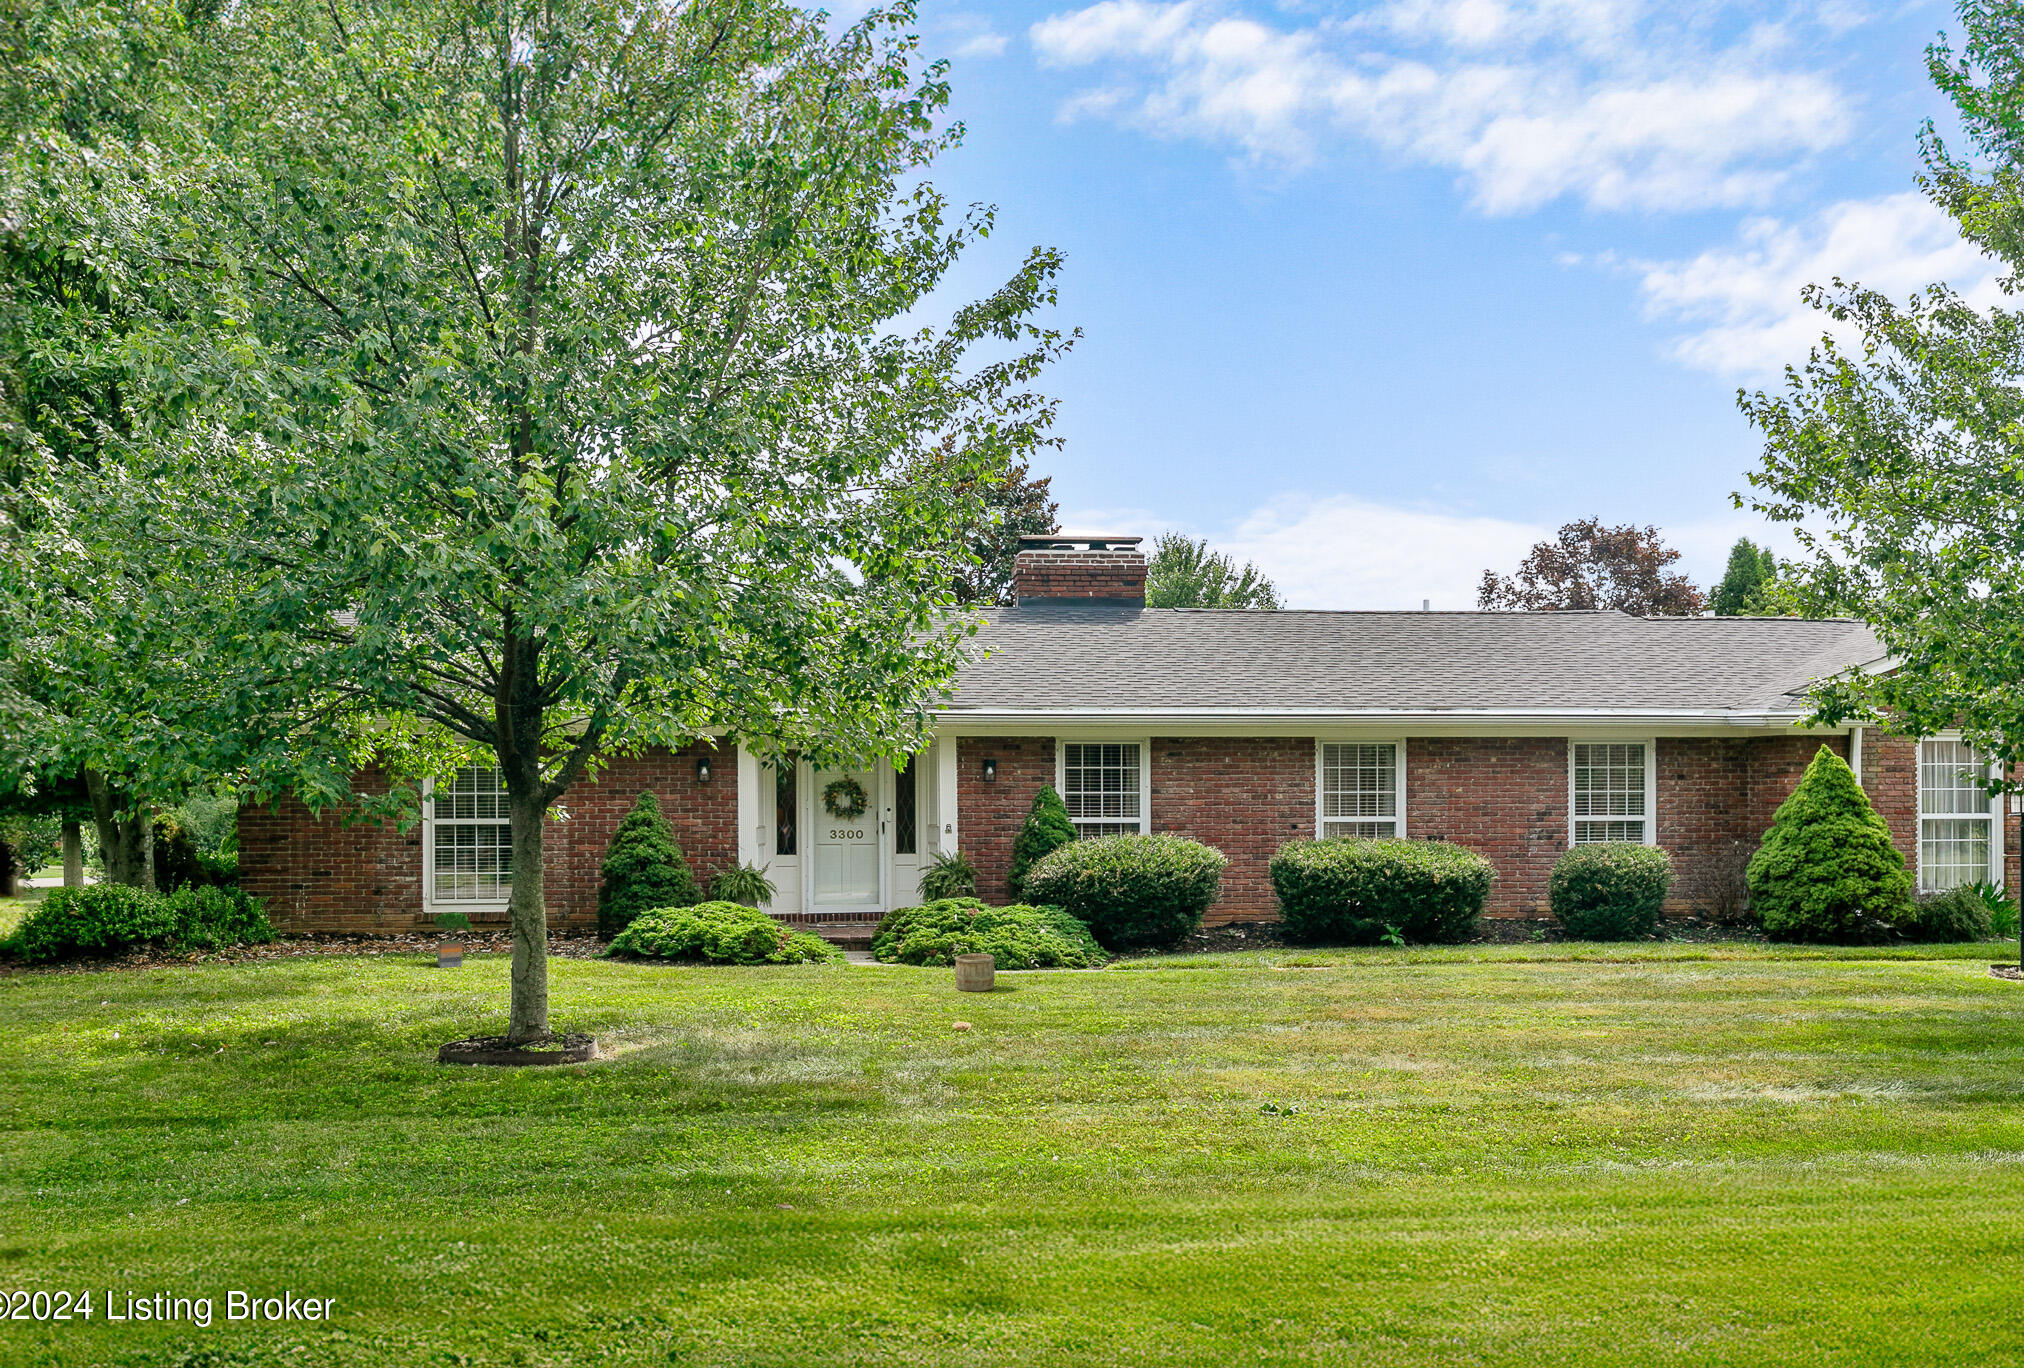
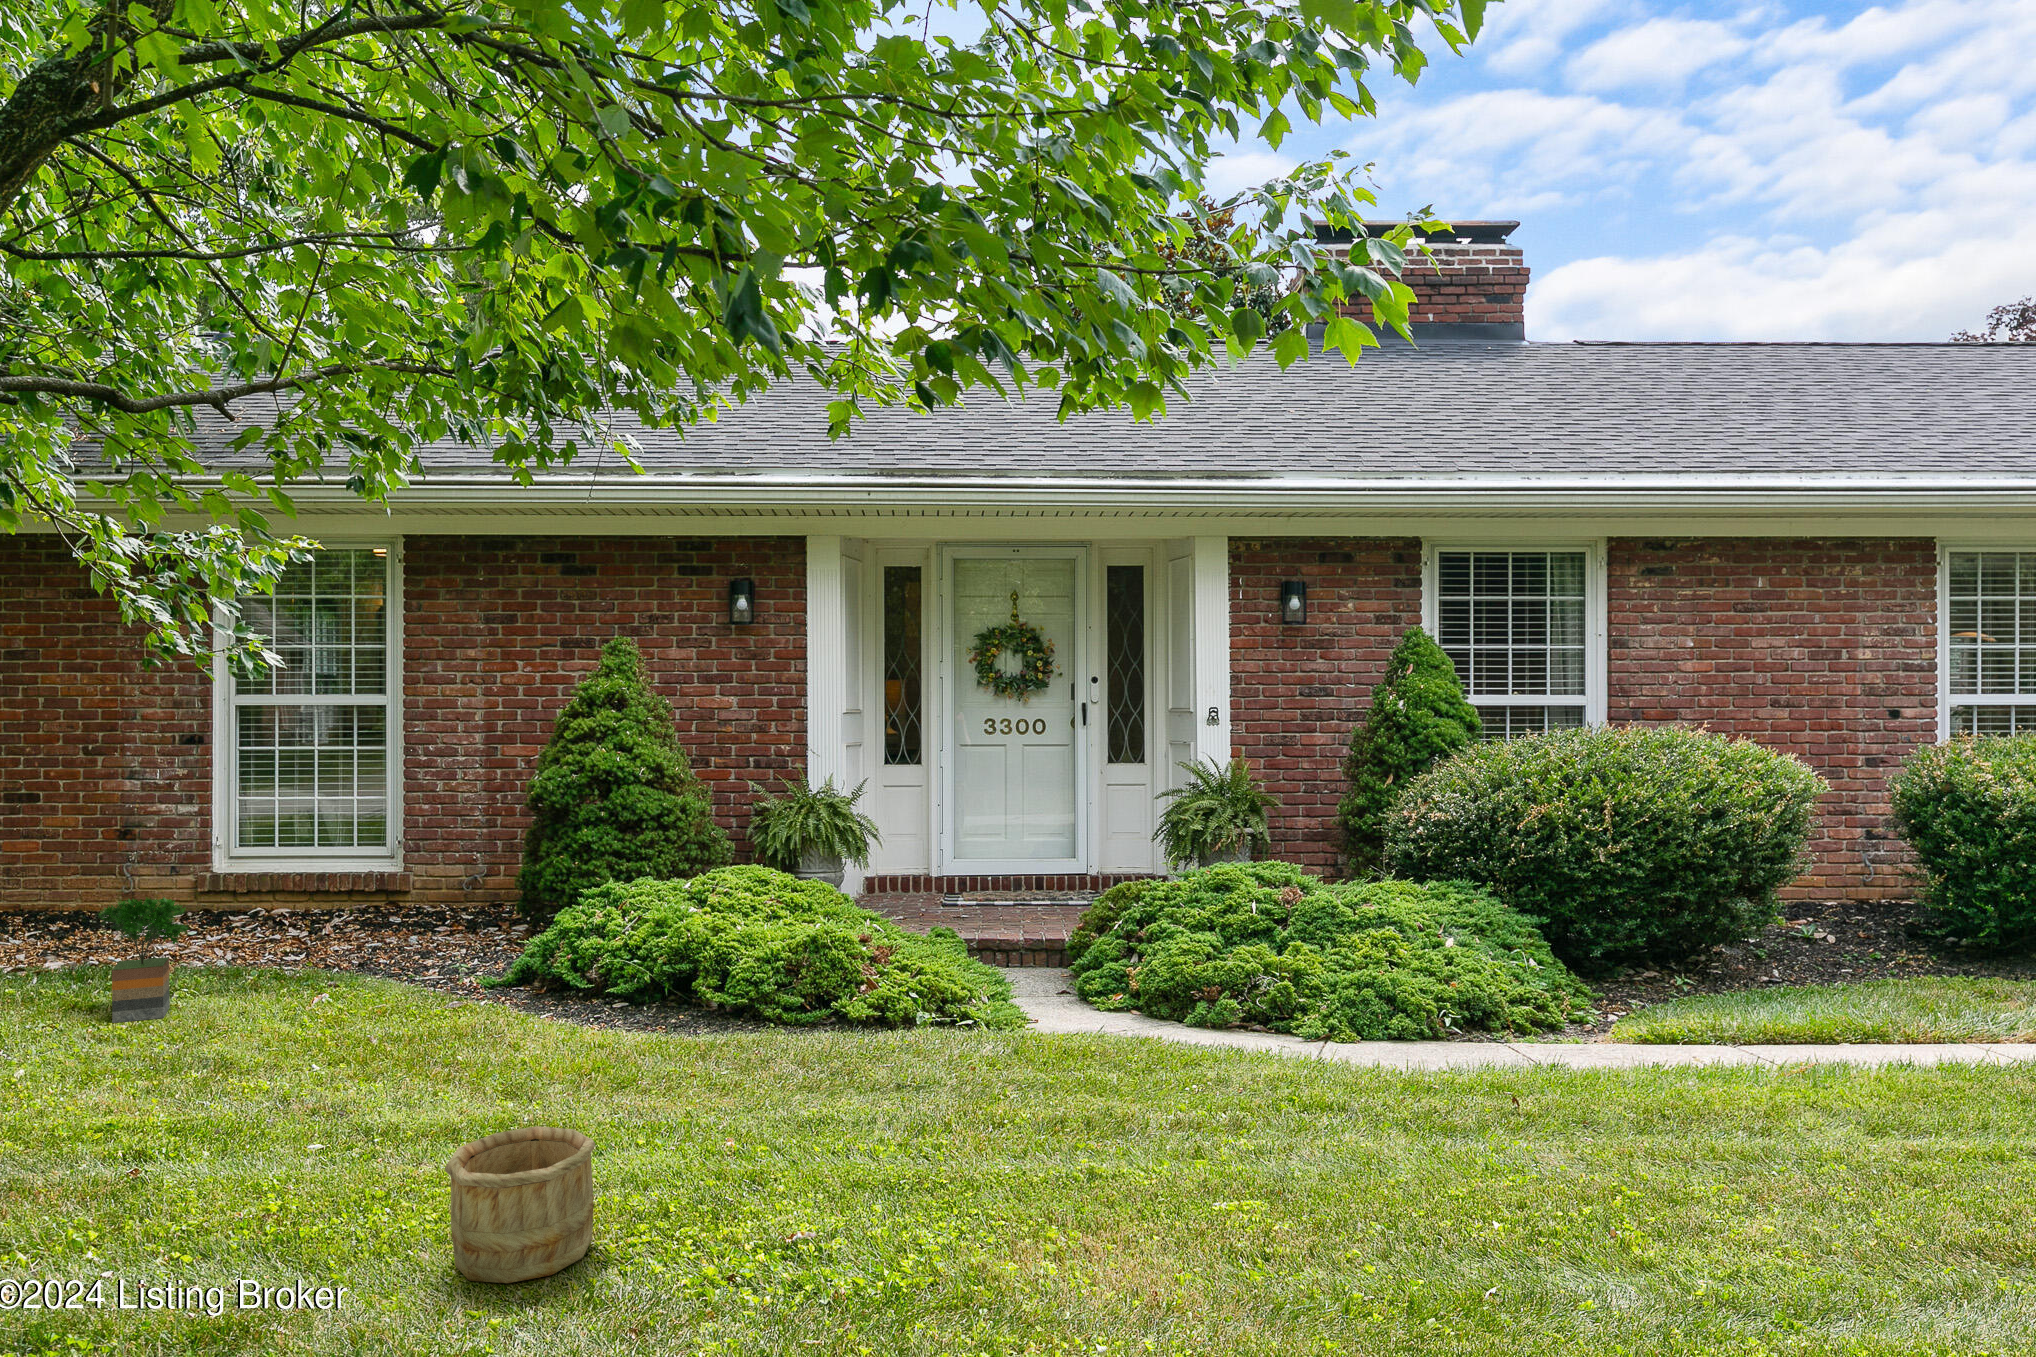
wooden bucket: present [954,953,995,991] -> present [445,1126,595,1283]

